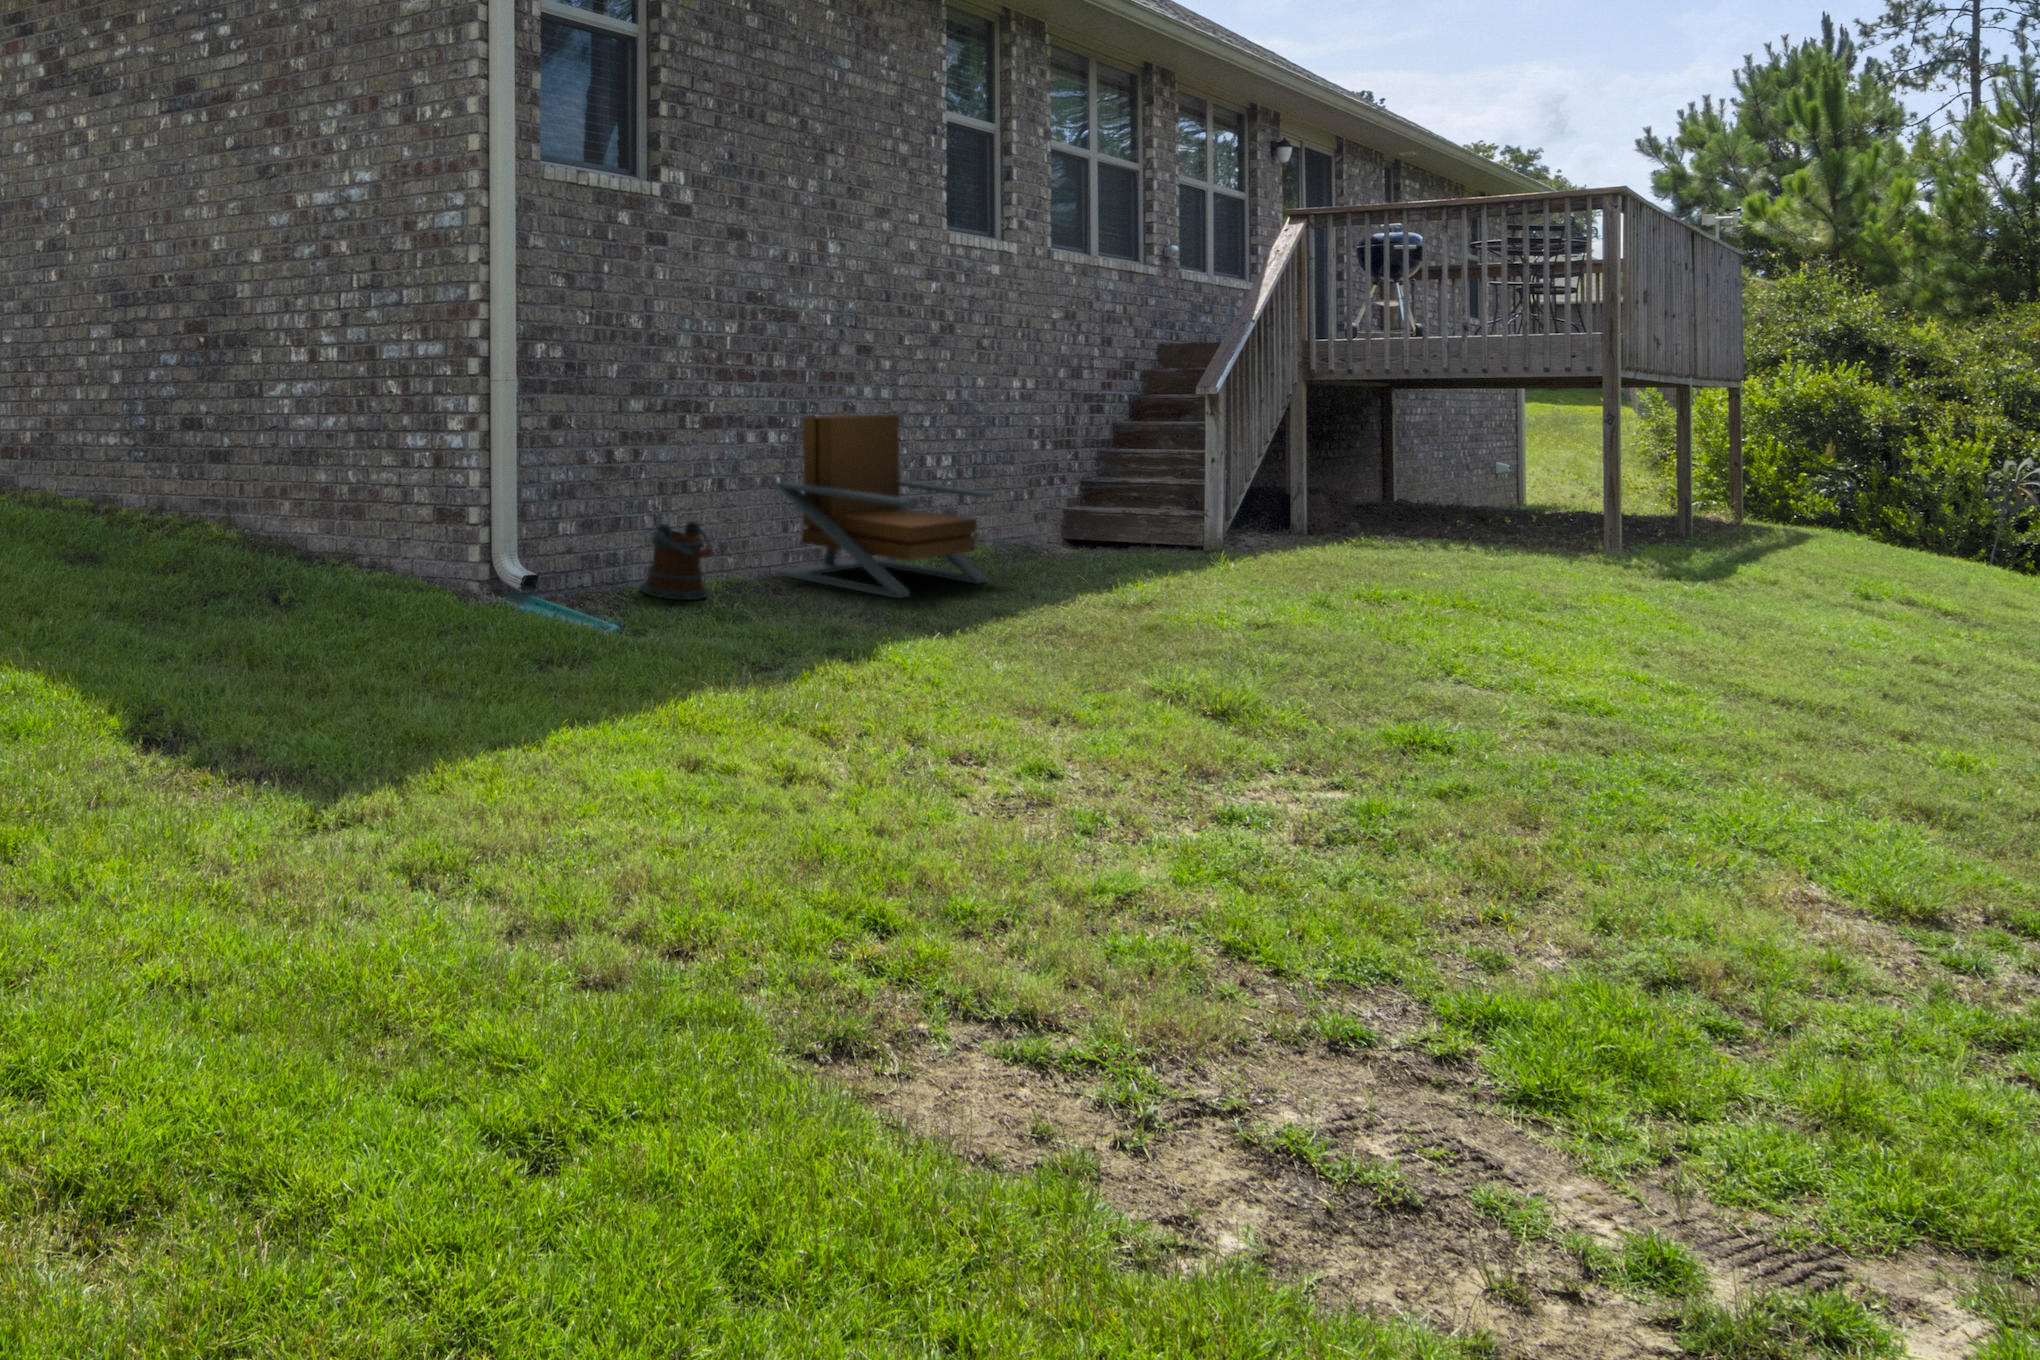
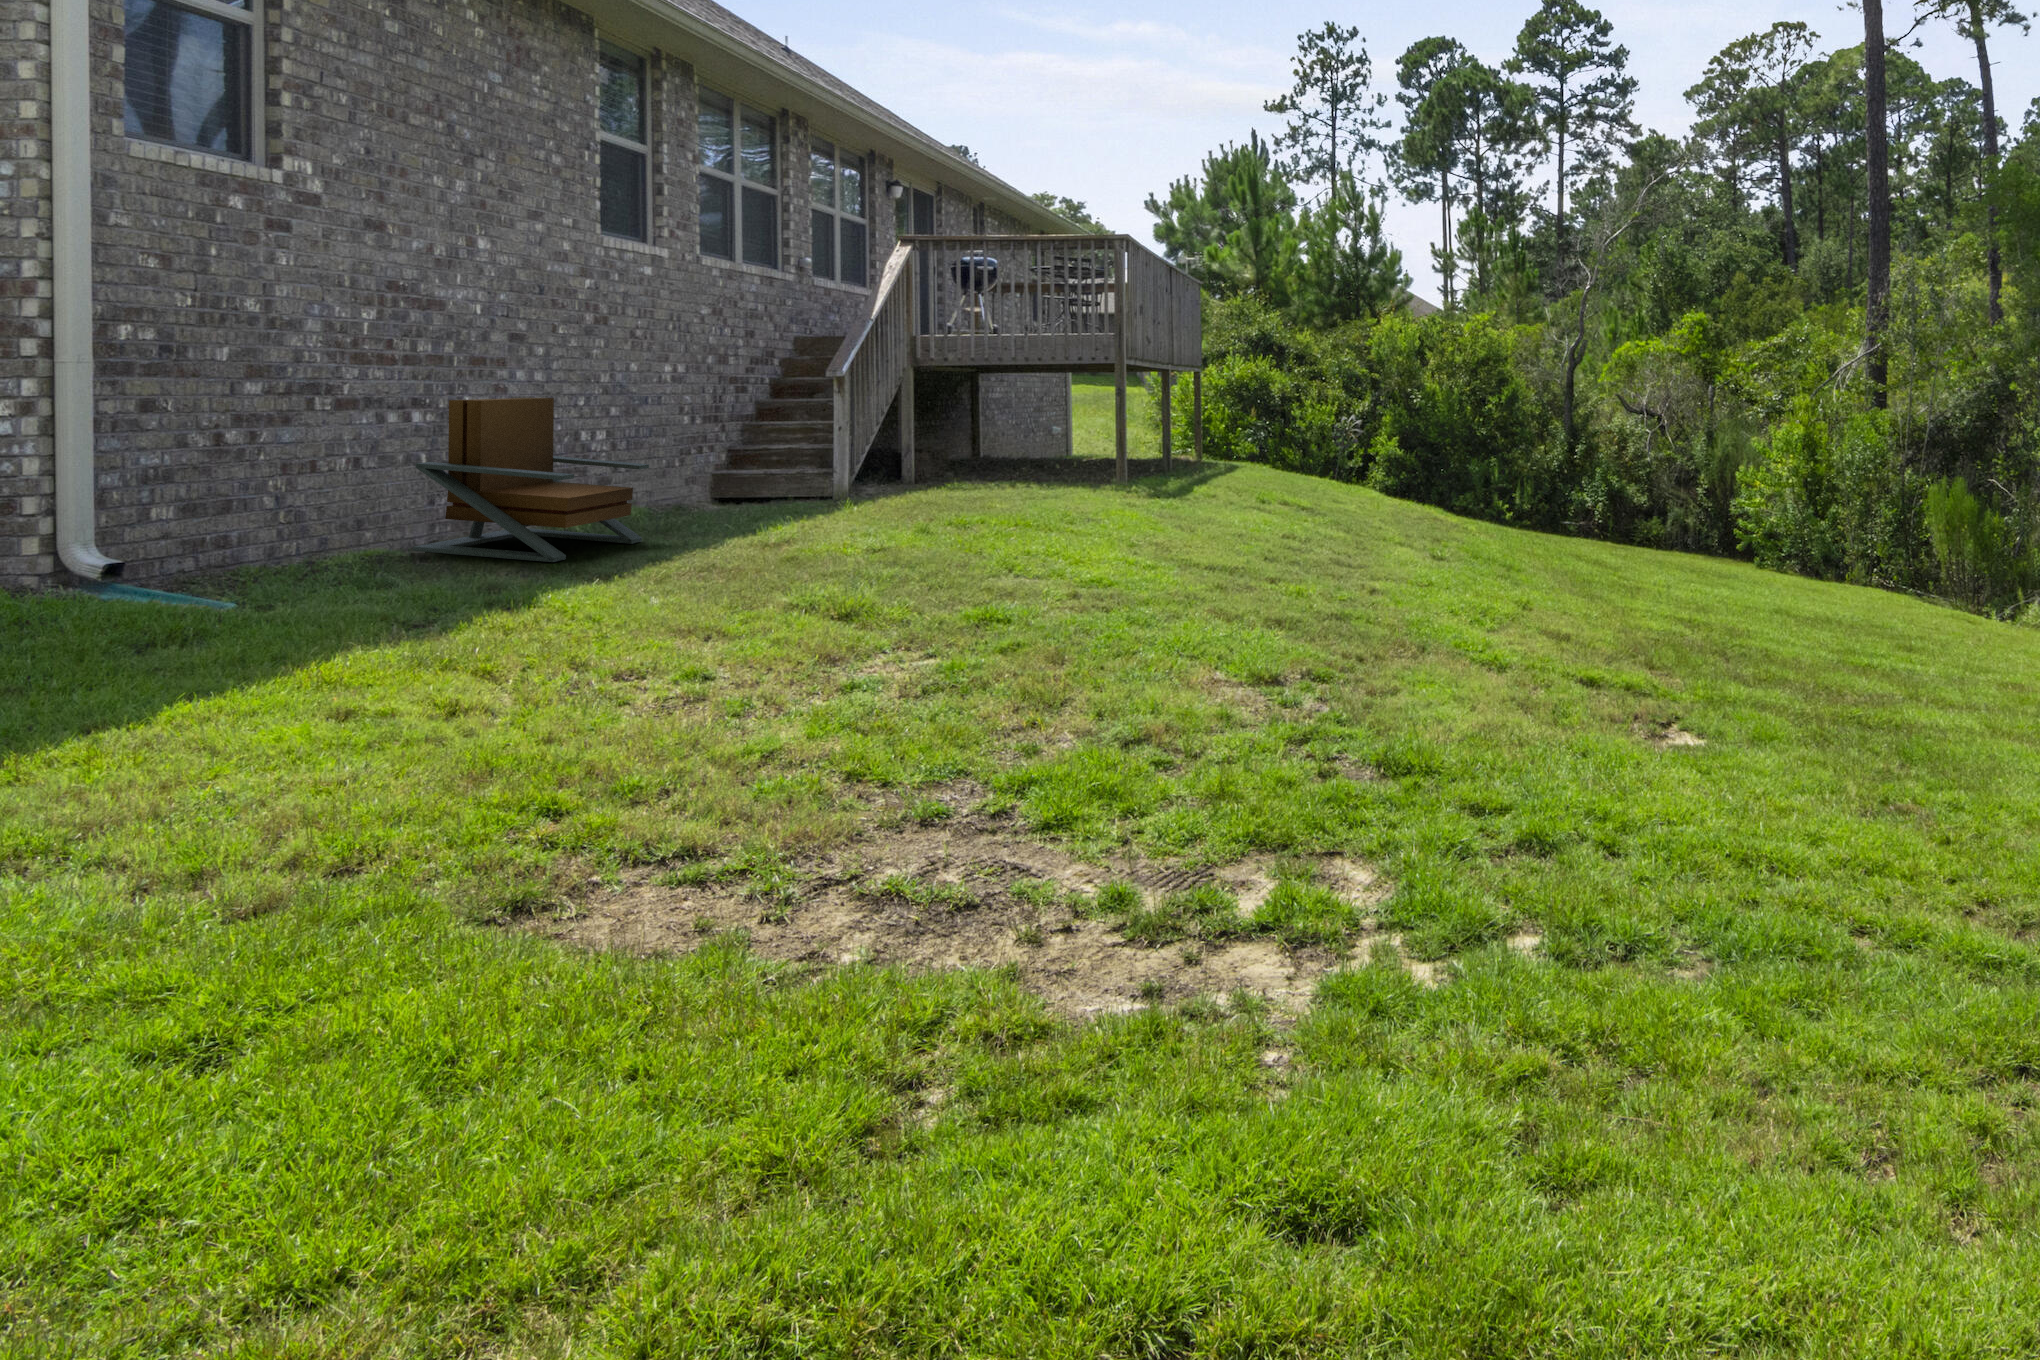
bucket: present [640,521,712,600] -> none [246,505,343,584]

